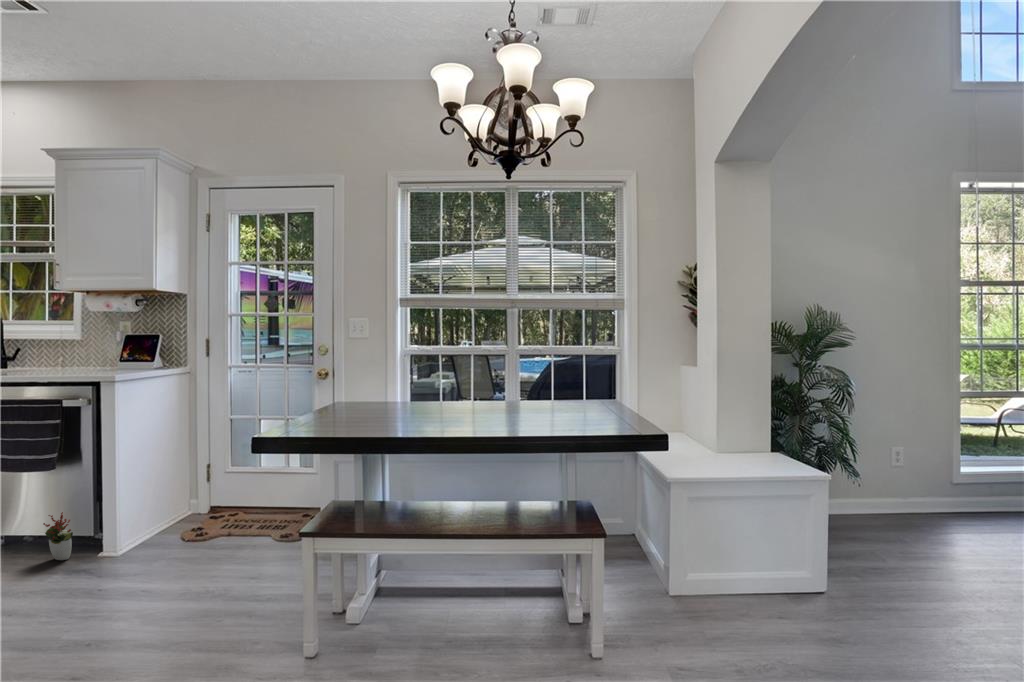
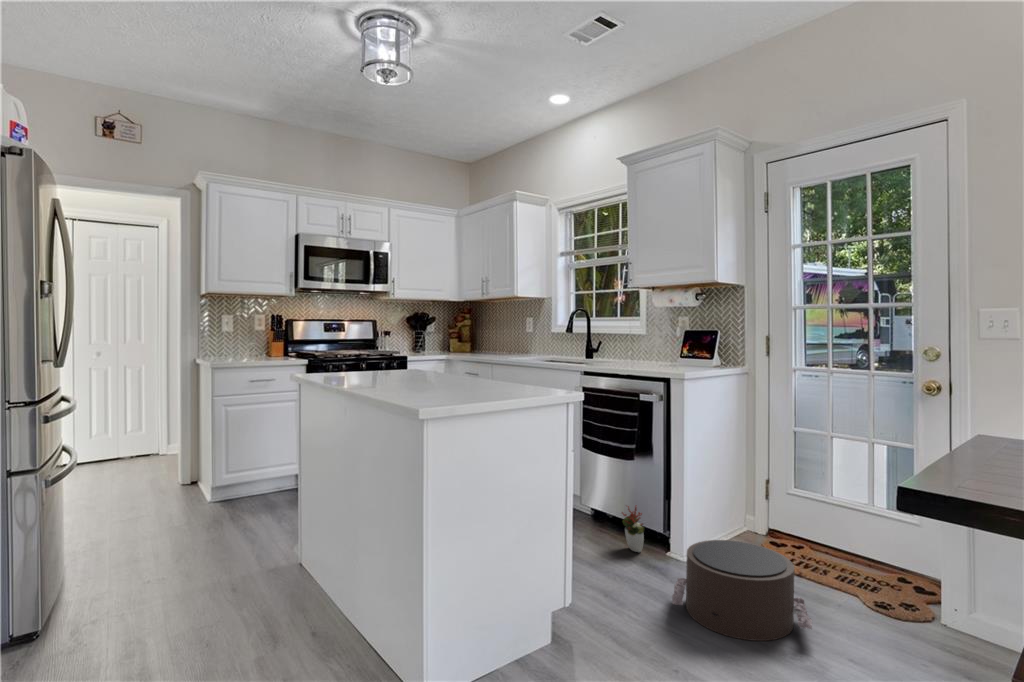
pouf: none [93,517,223,598] -> present [672,540,812,641]

